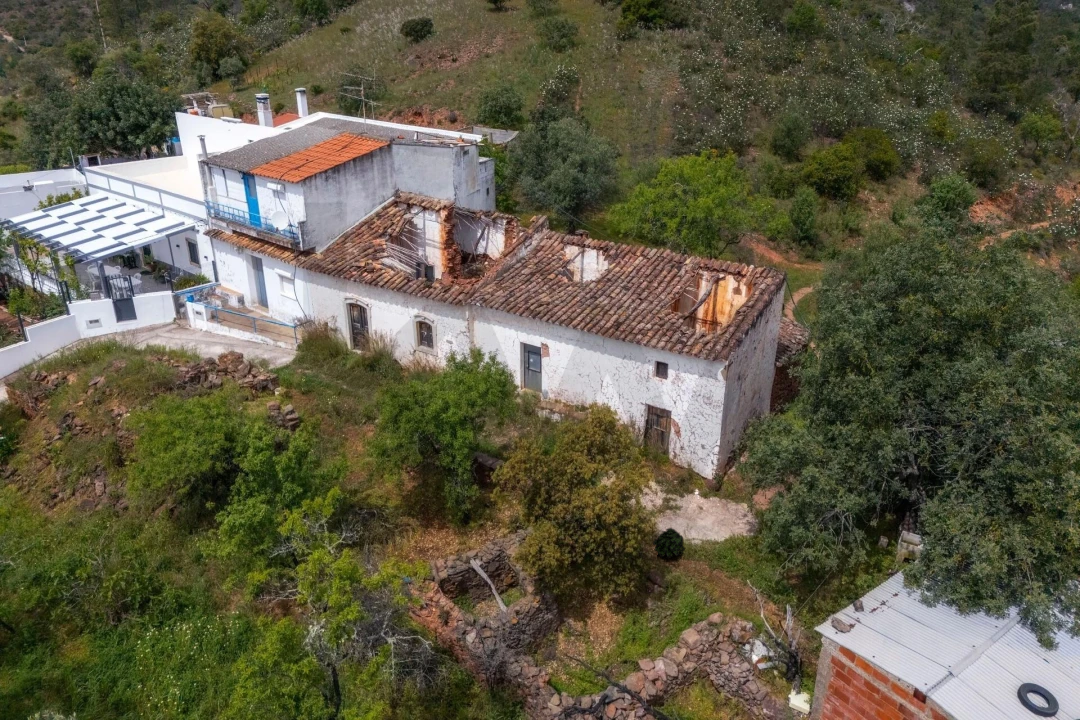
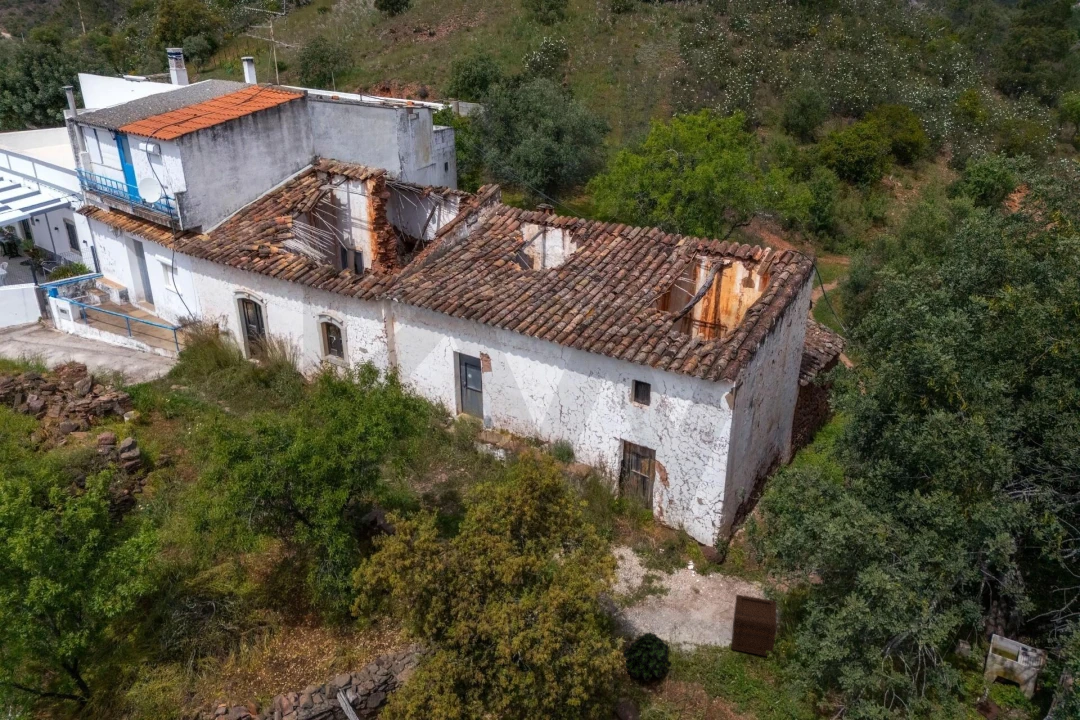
wooden crate: none [725,506,756,546] -> present [732,595,777,656]

